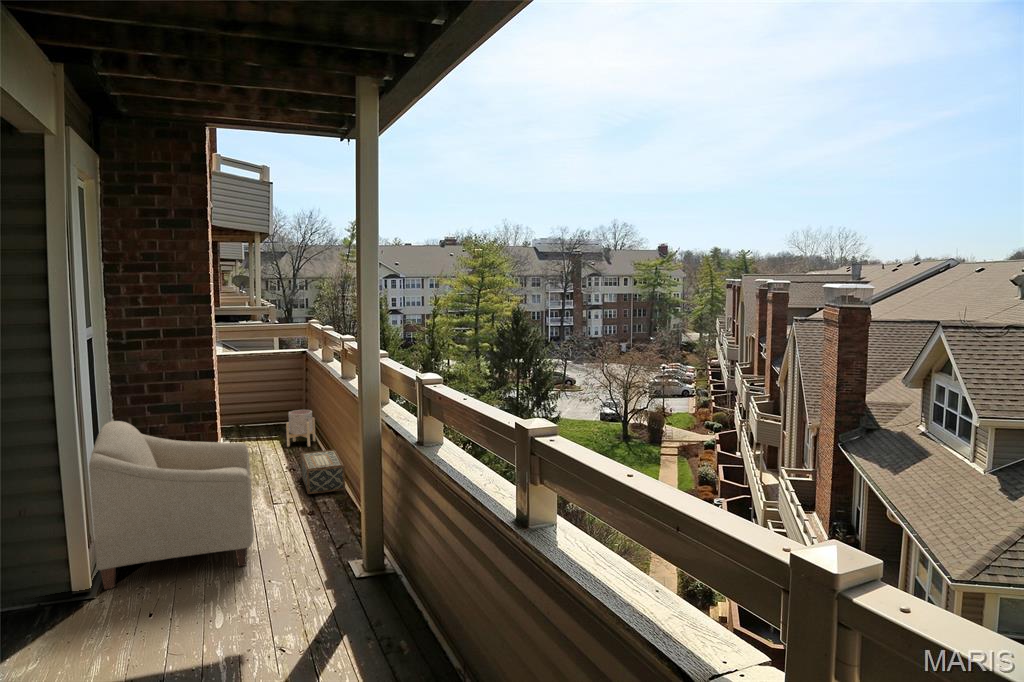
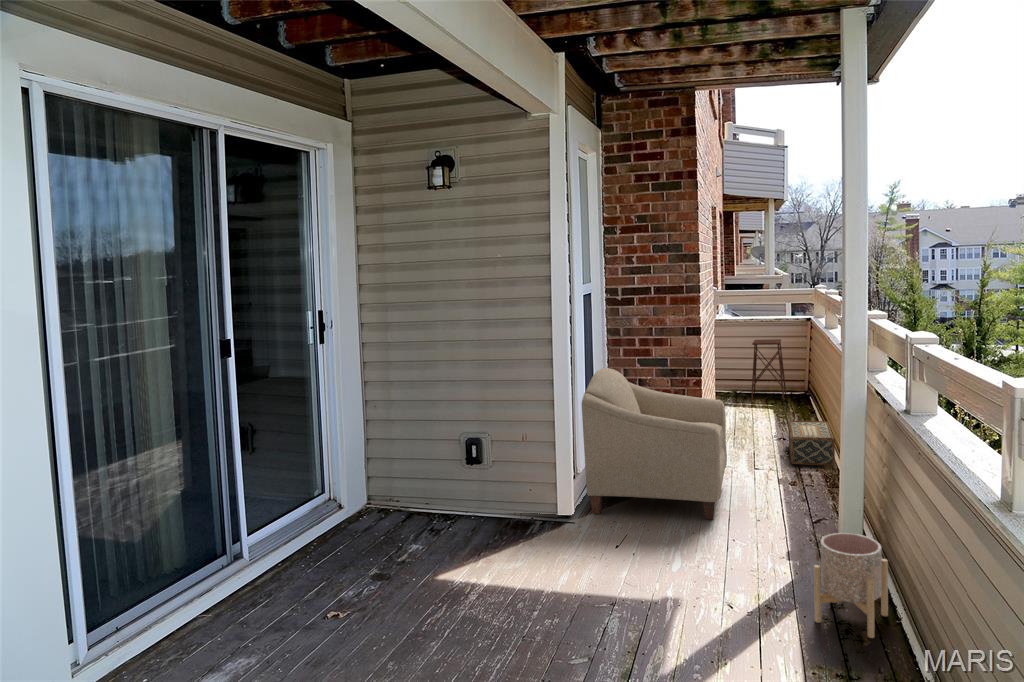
side table: none [255,373,288,434] -> present [751,339,786,401]
planter: present [286,410,315,447] -> present [814,533,888,638]

